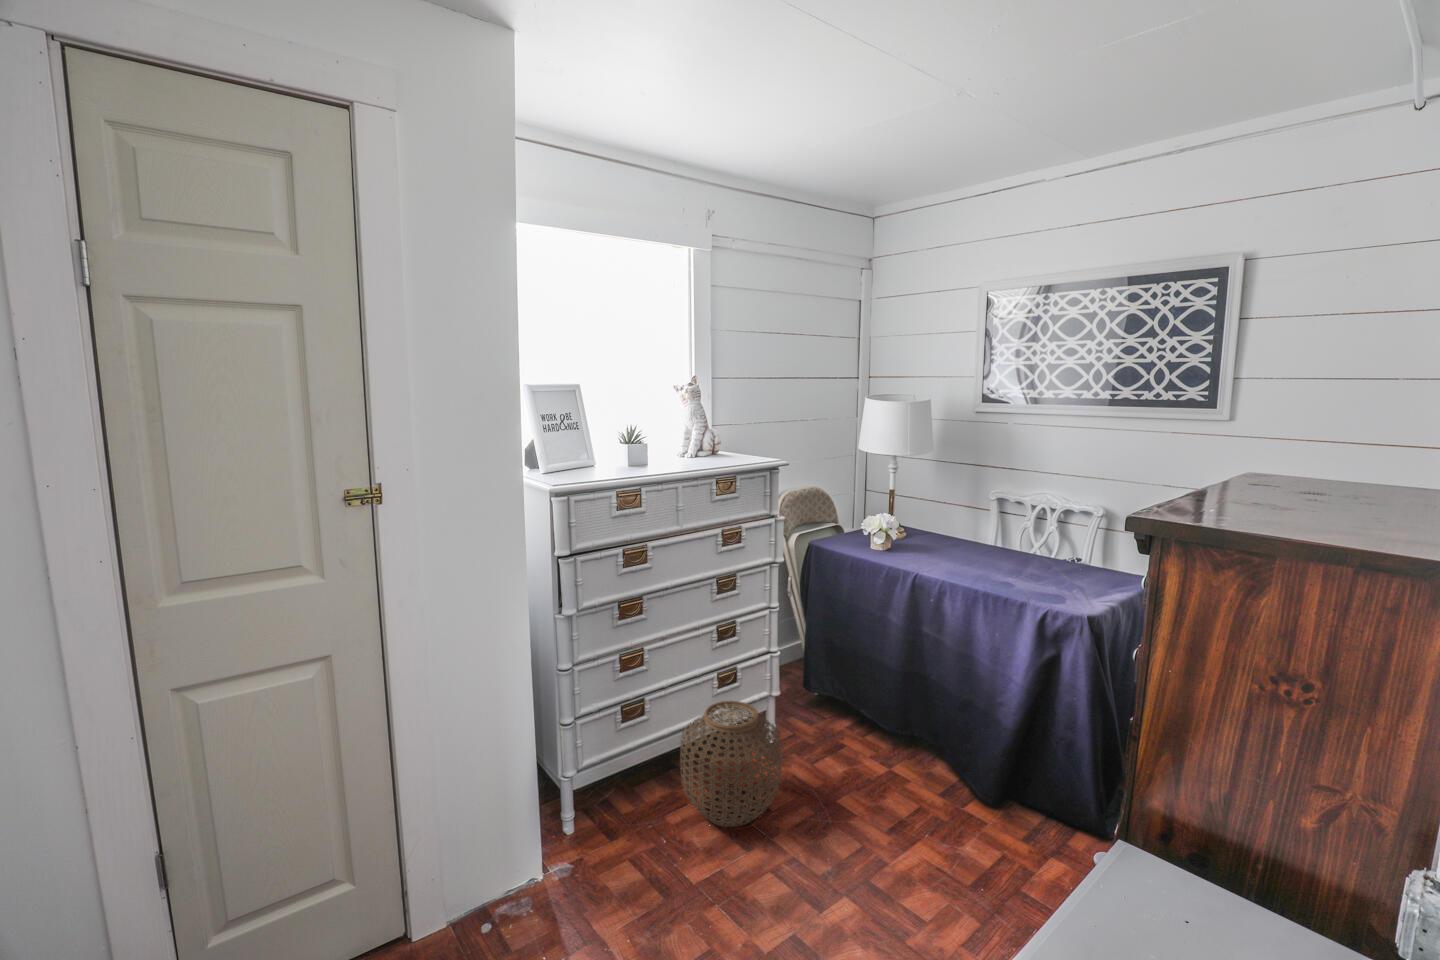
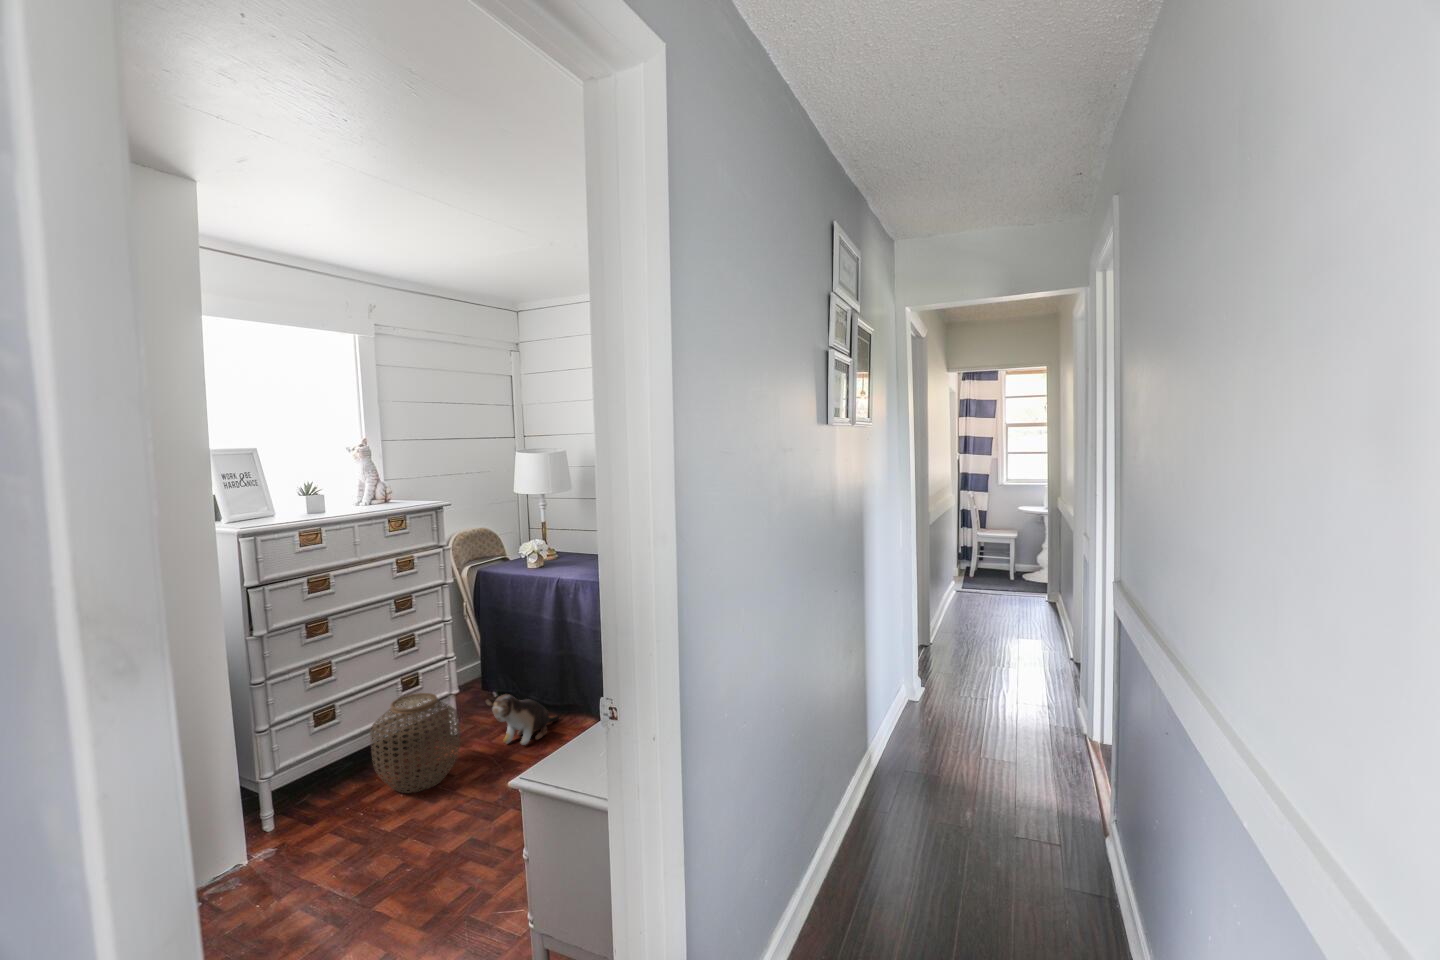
plush toy: none [814,718,900,786] -> present [486,695,559,745]

